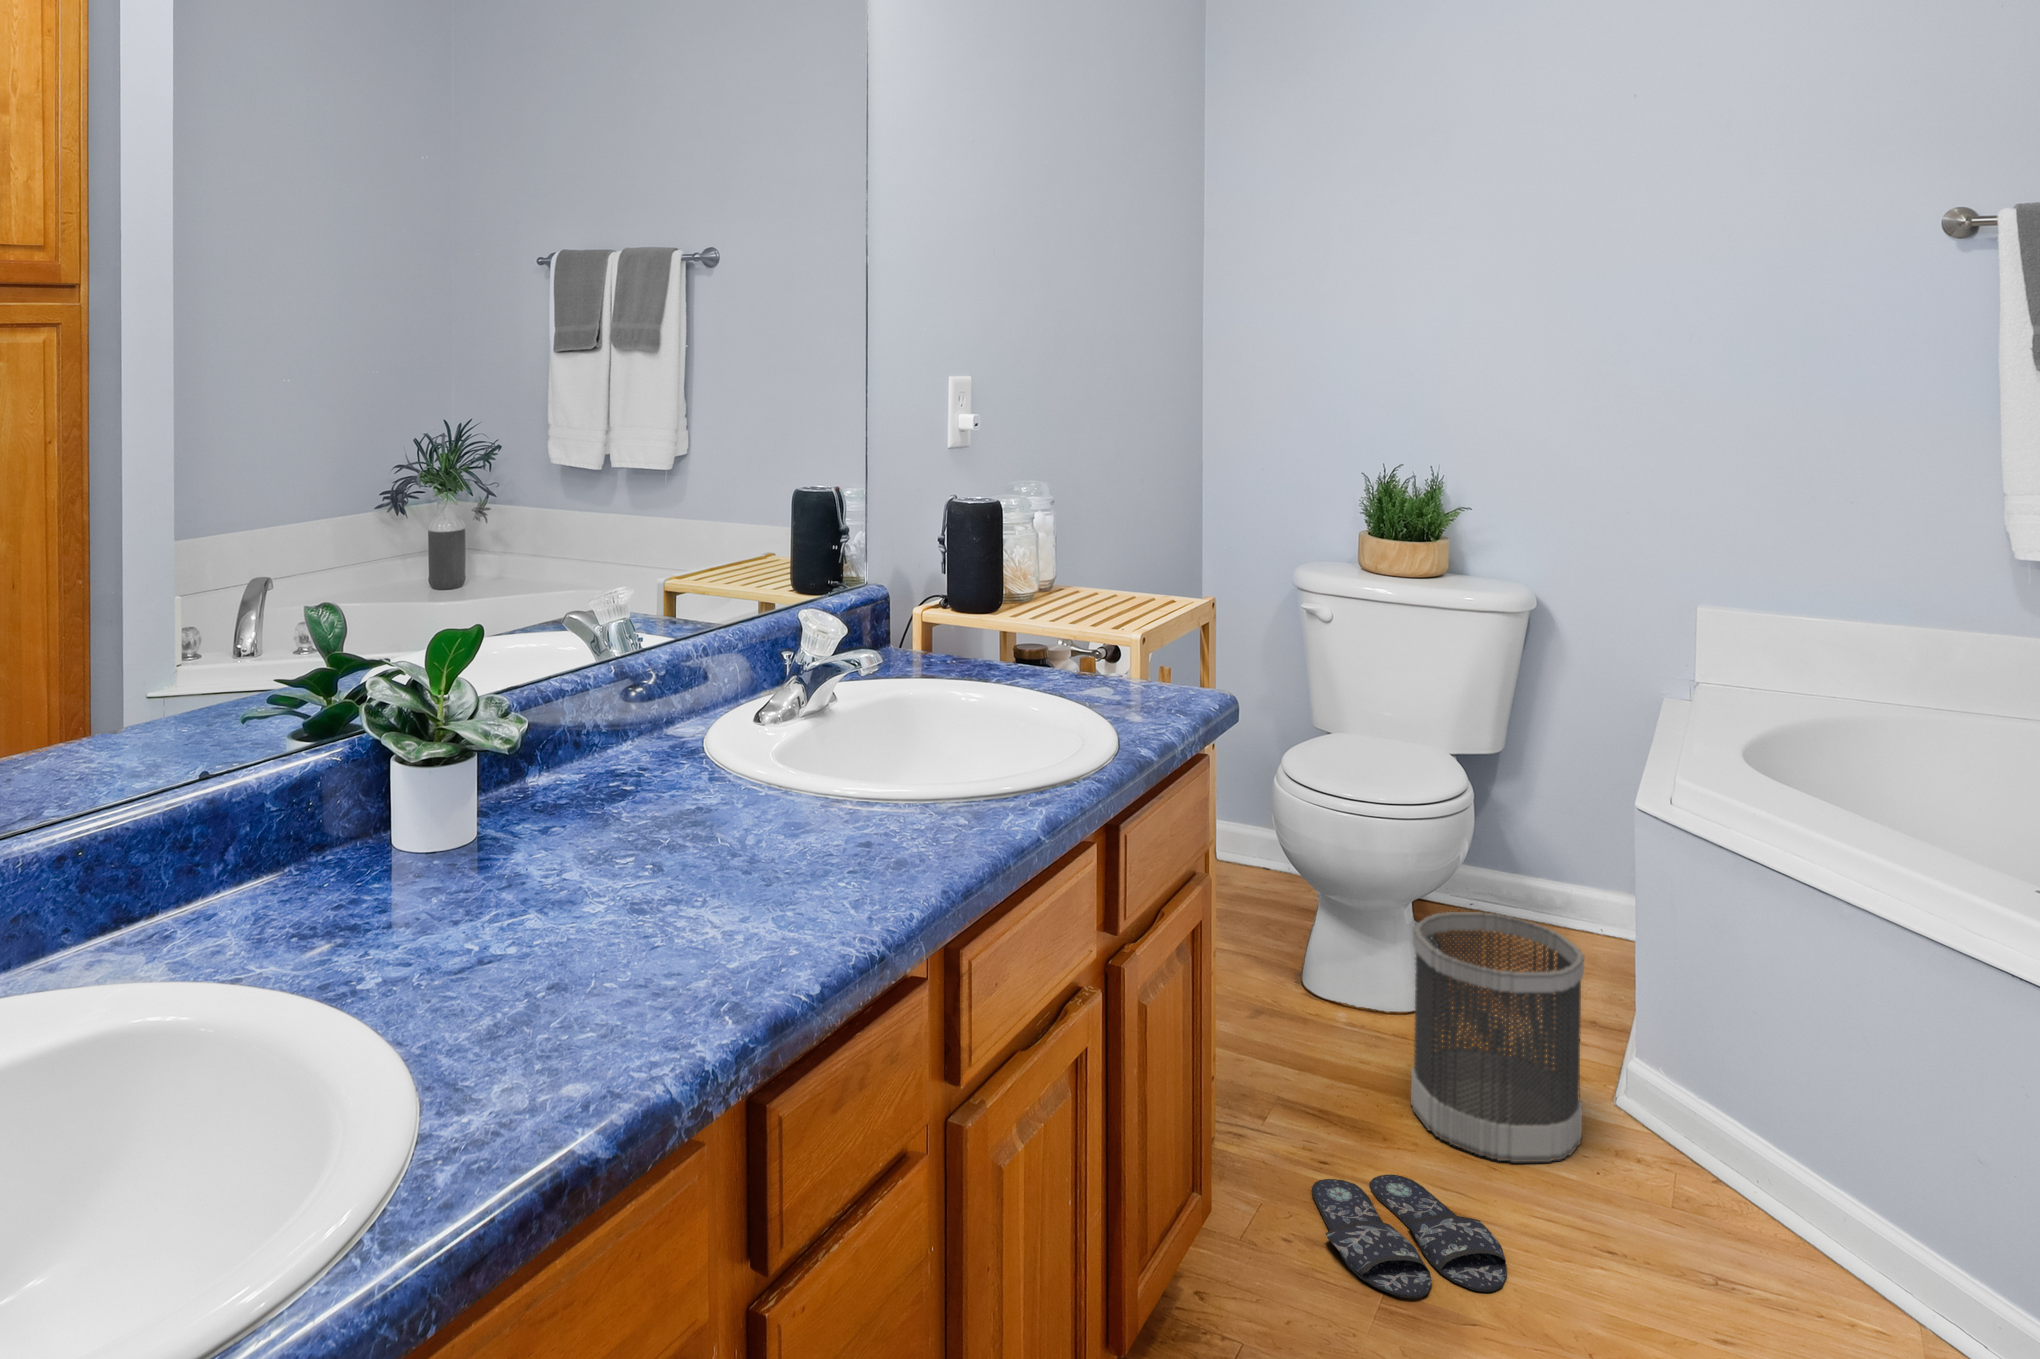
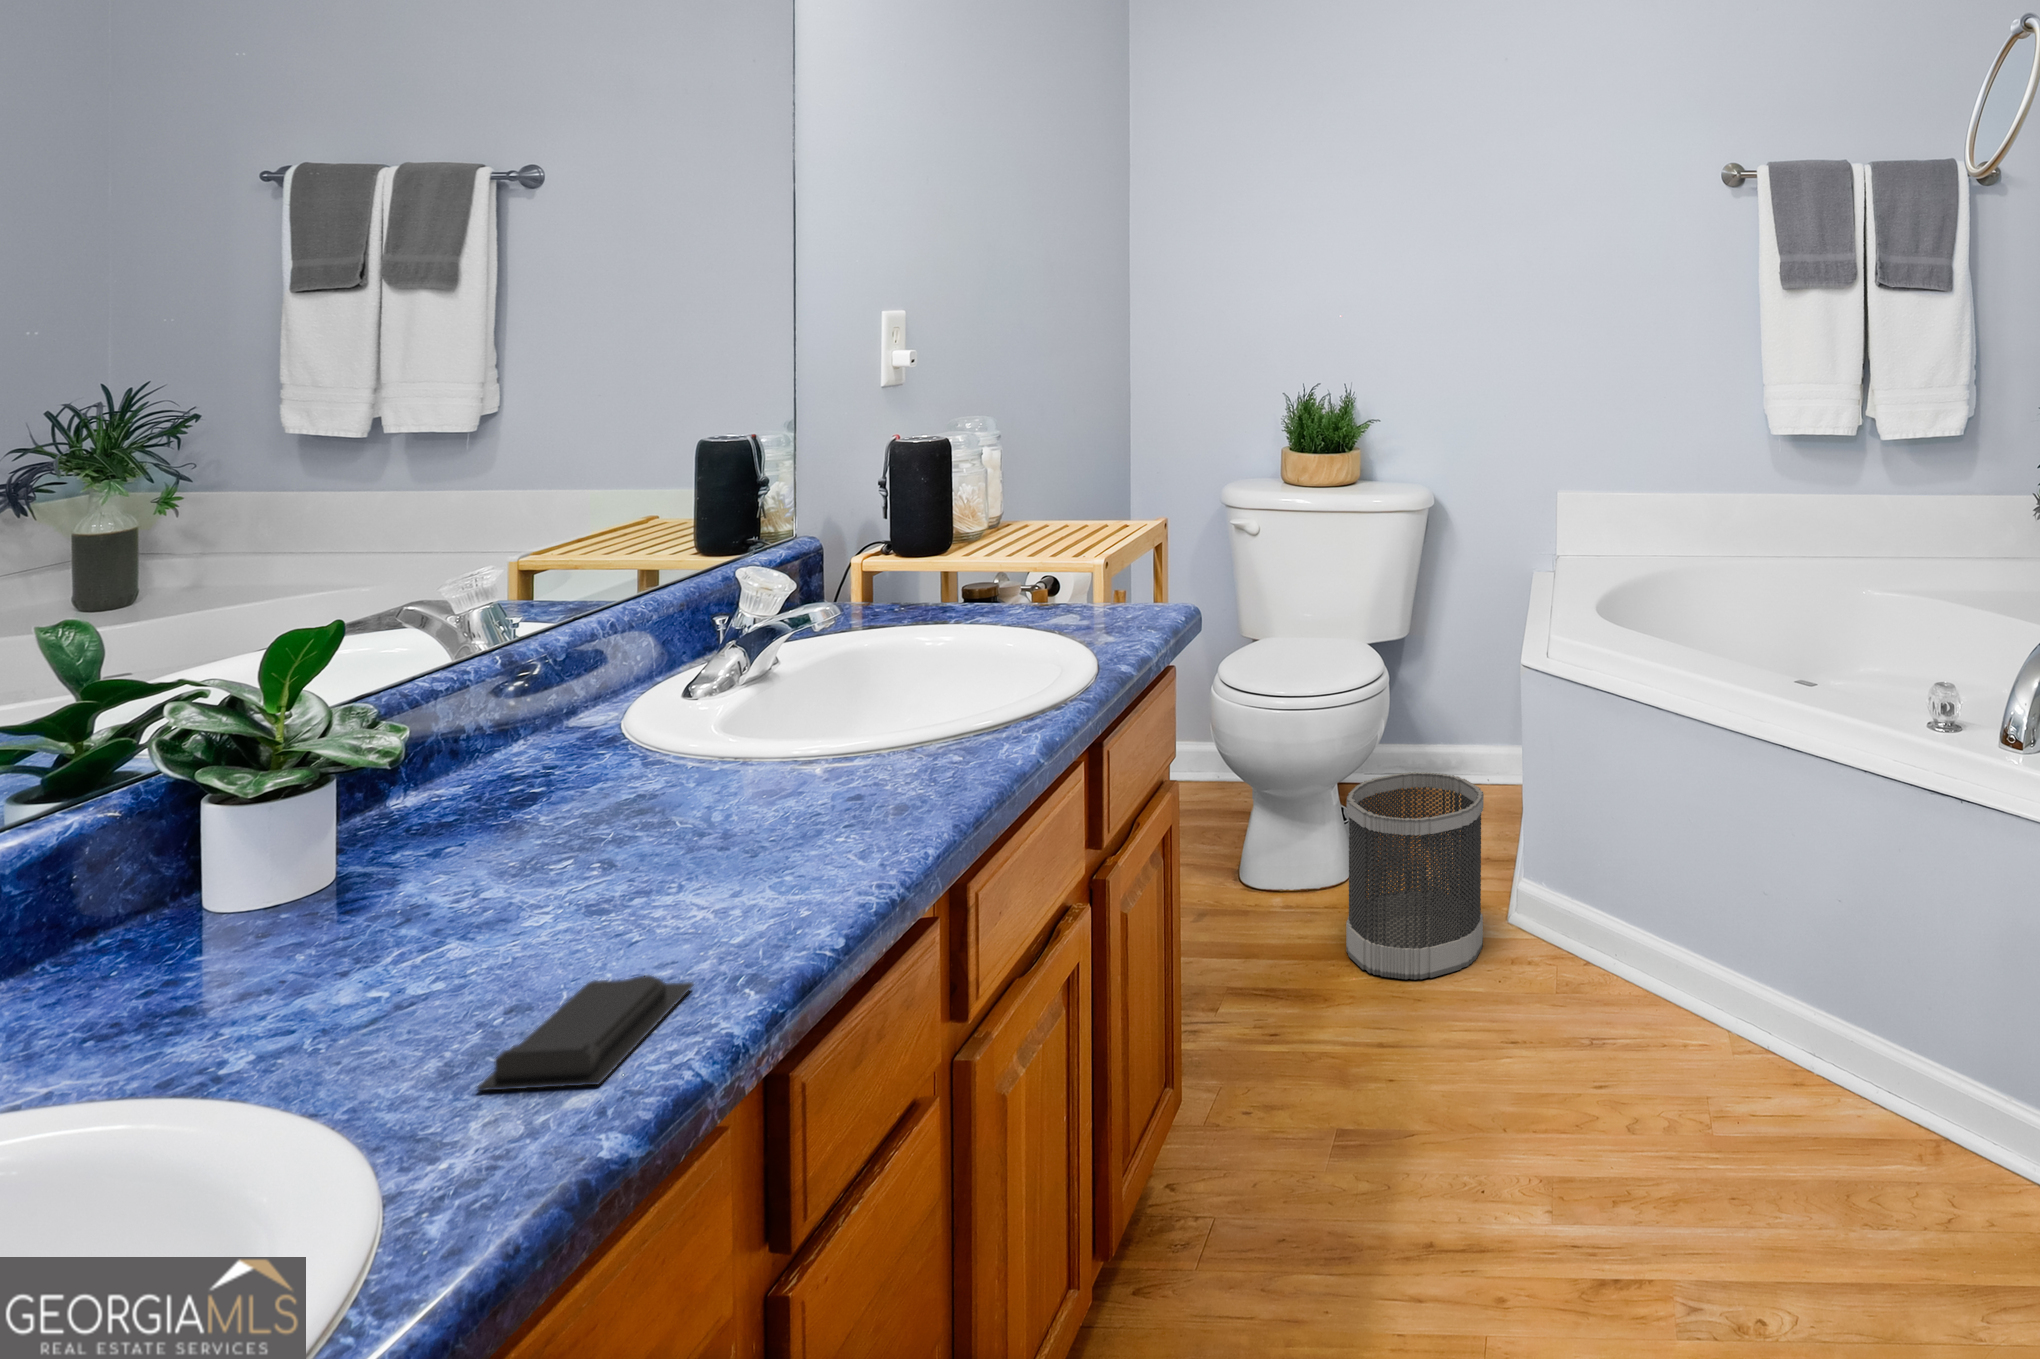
soap bar: none [508,977,686,1078] -> present [477,975,693,1091]
slippers: present [1312,1175,1507,1299] -> none [1268,1013,1434,1114]

